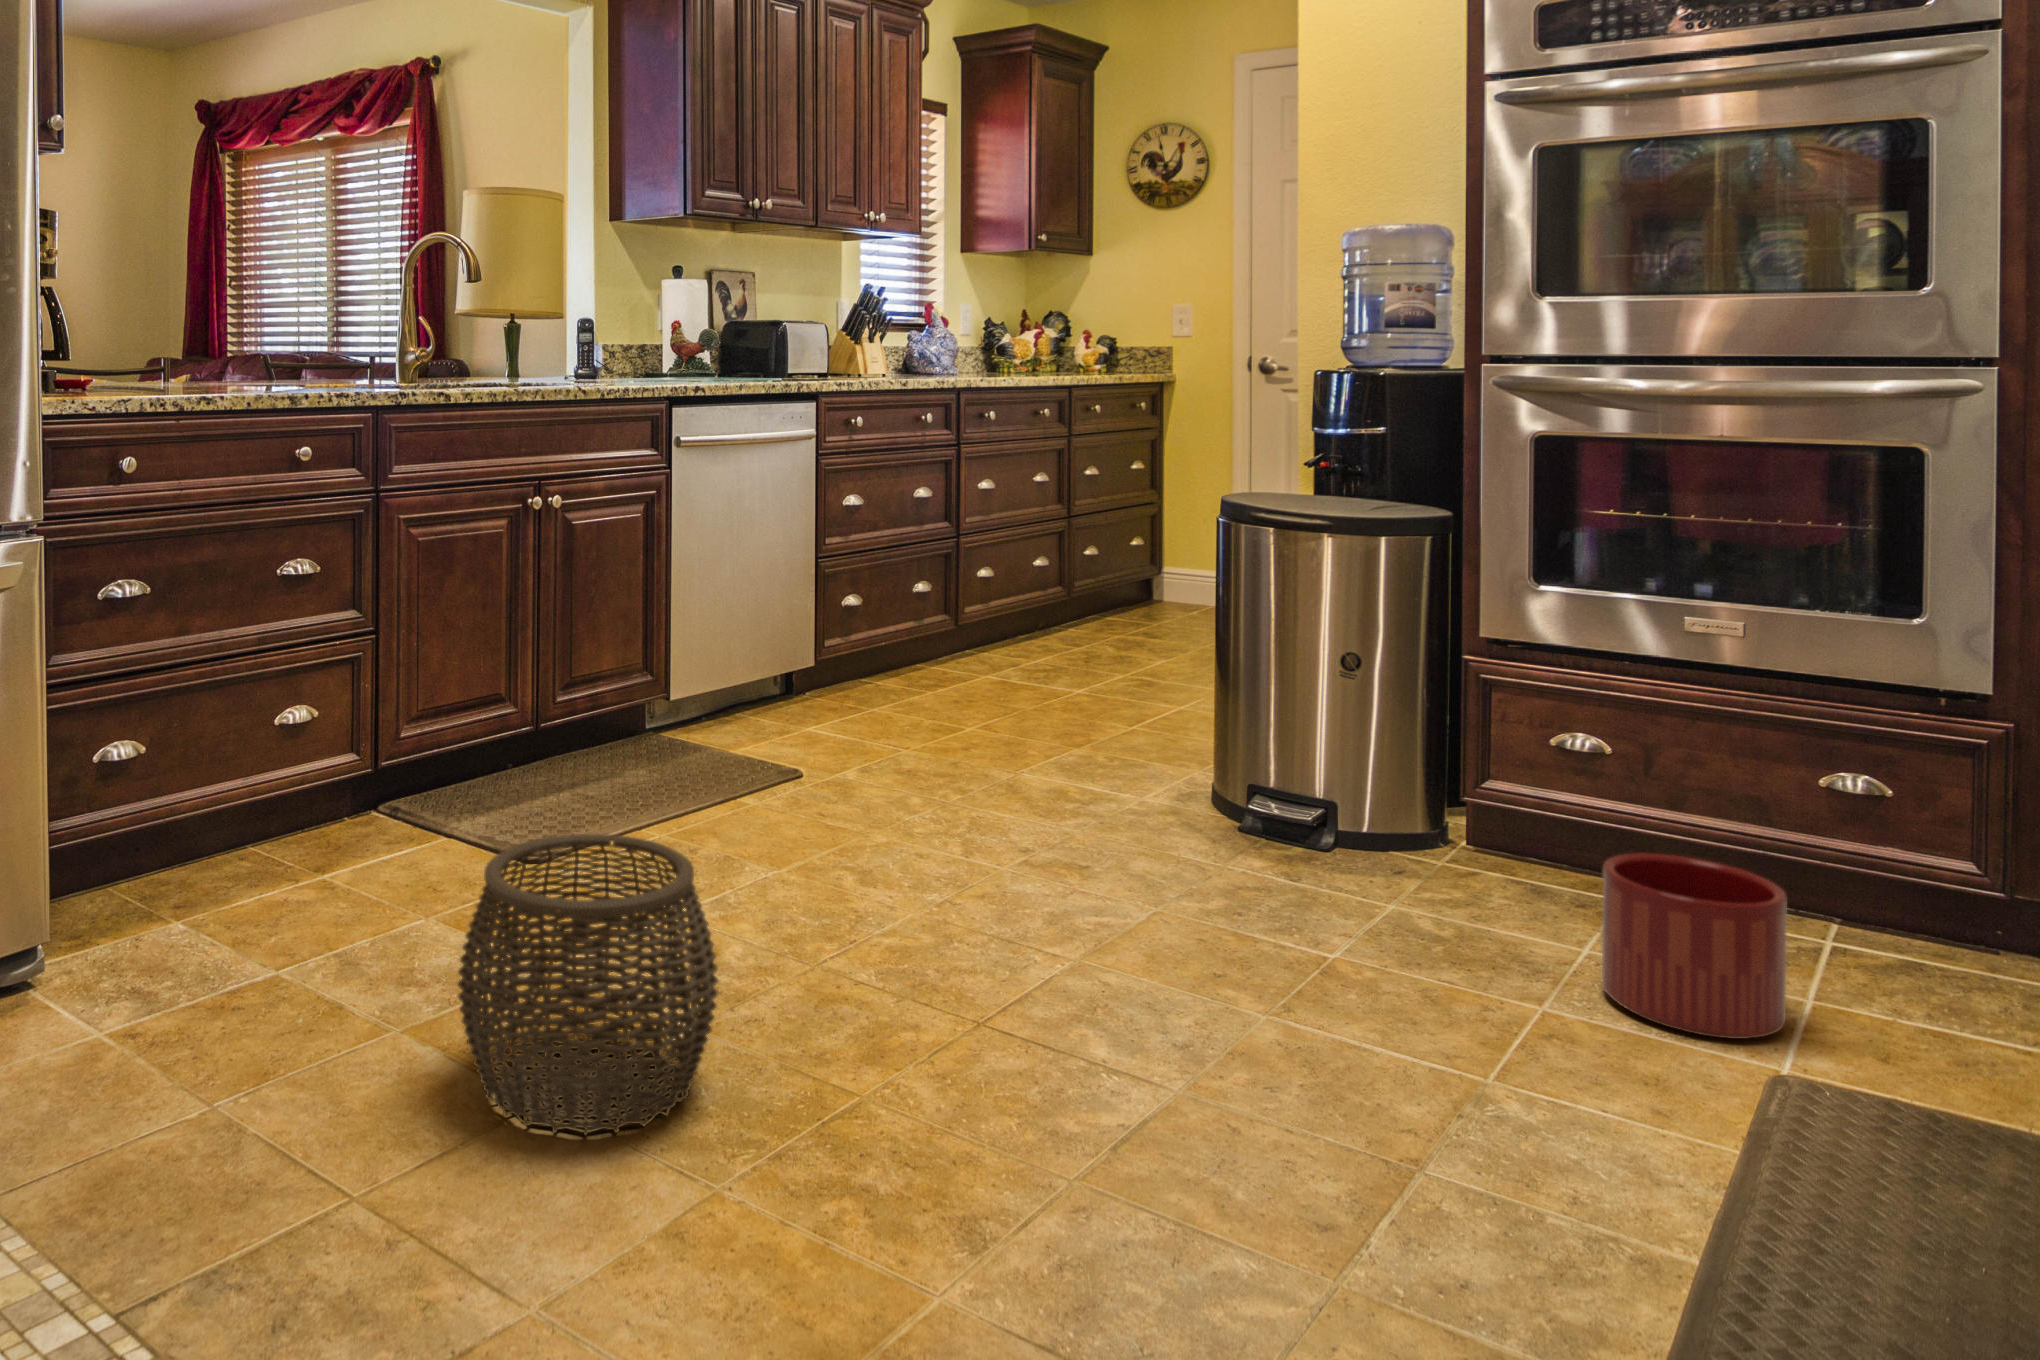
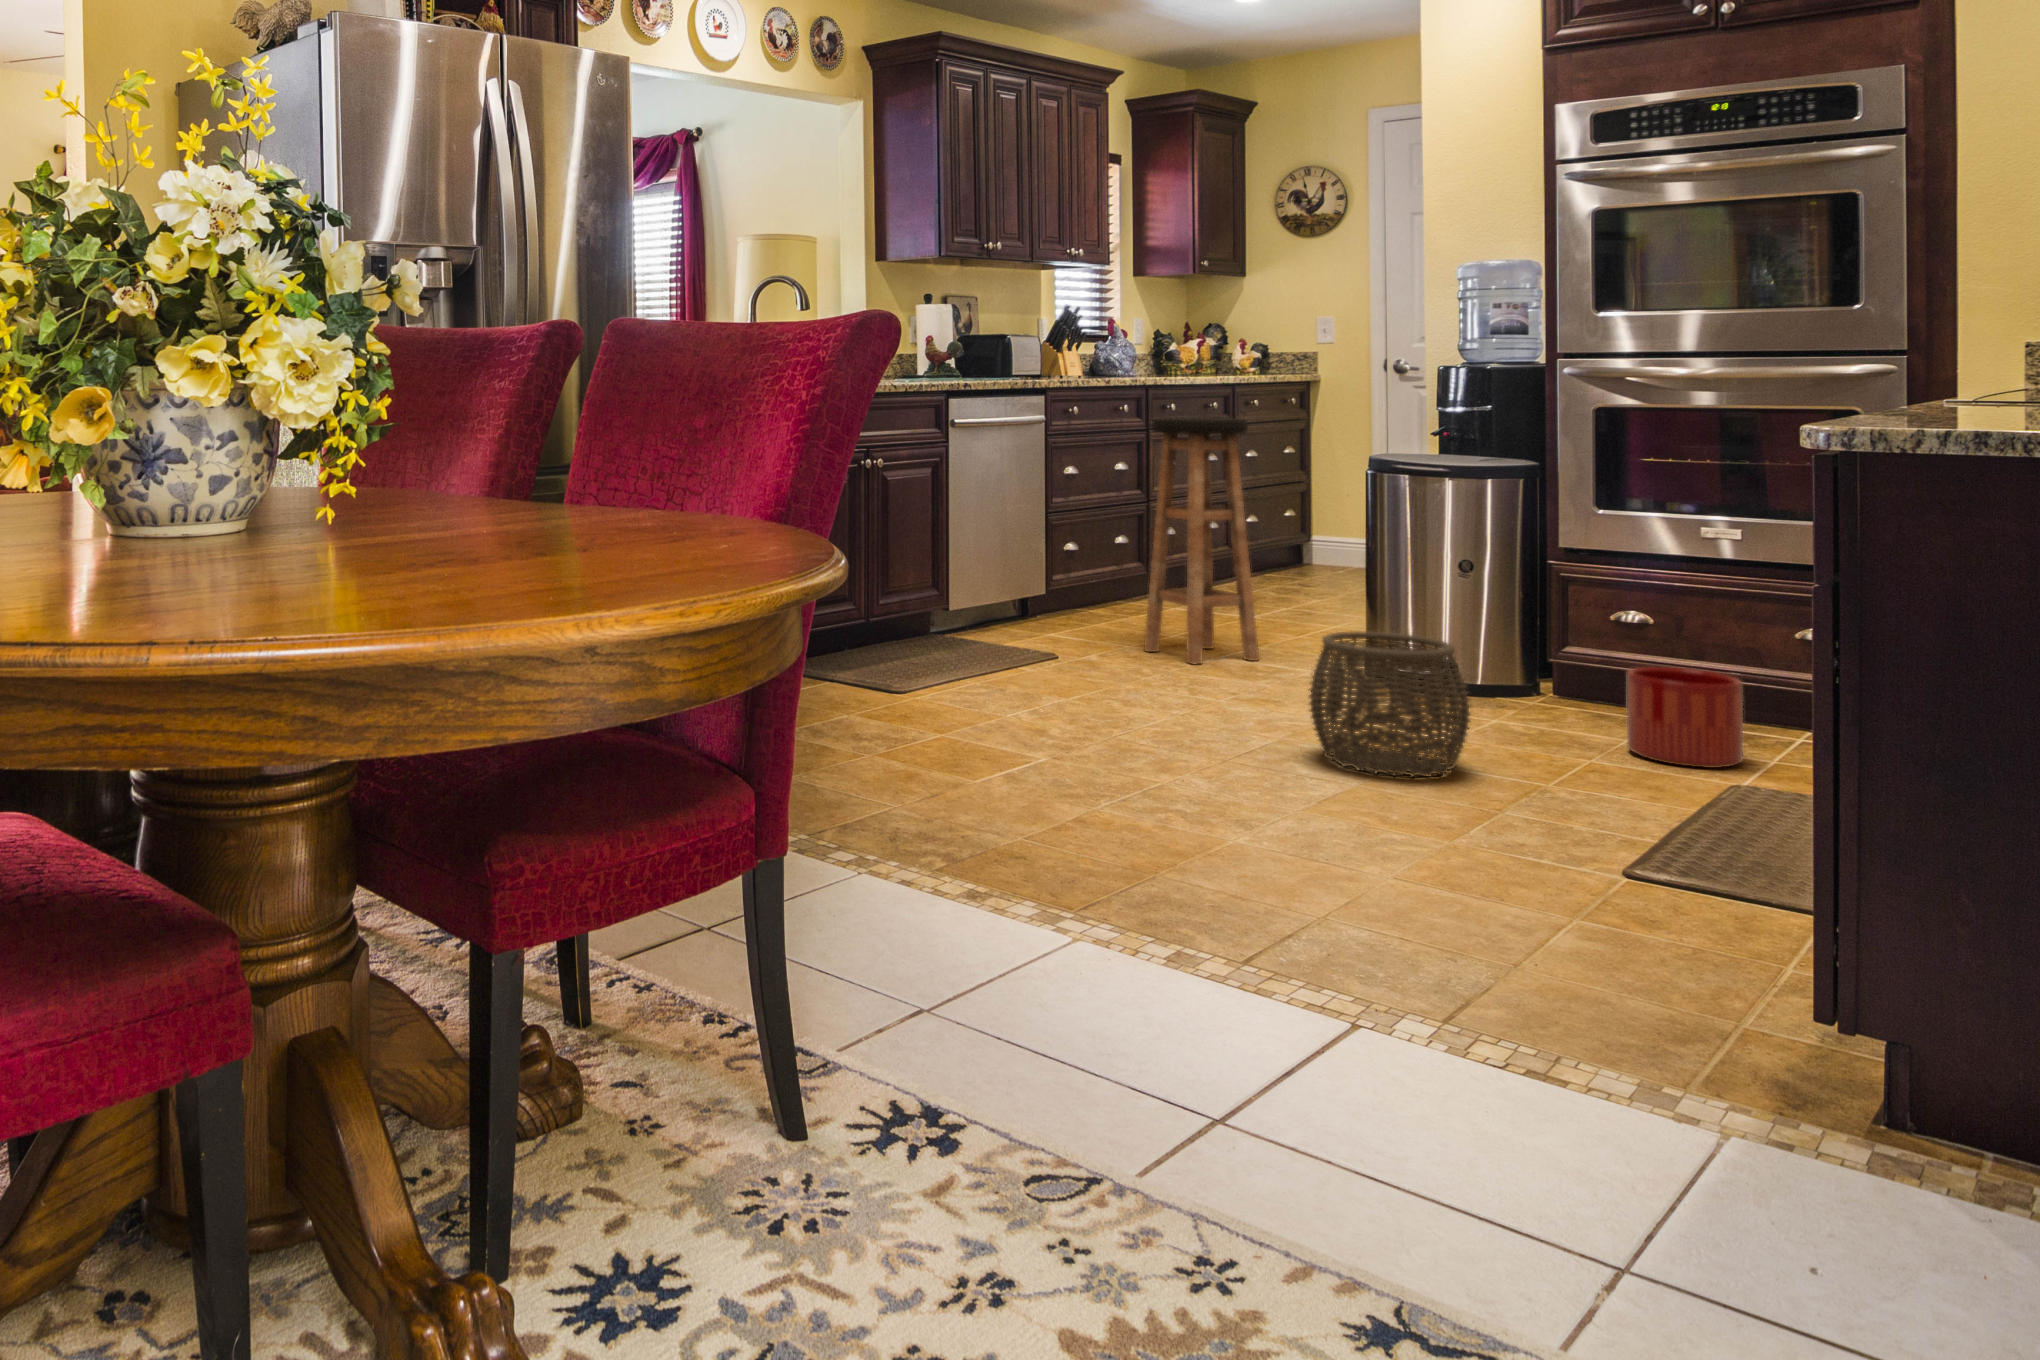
bar stool: none [921,436,1073,793] -> present [1144,417,1259,664]
woven basket: present [458,834,719,1135] -> present [1309,631,1471,776]

